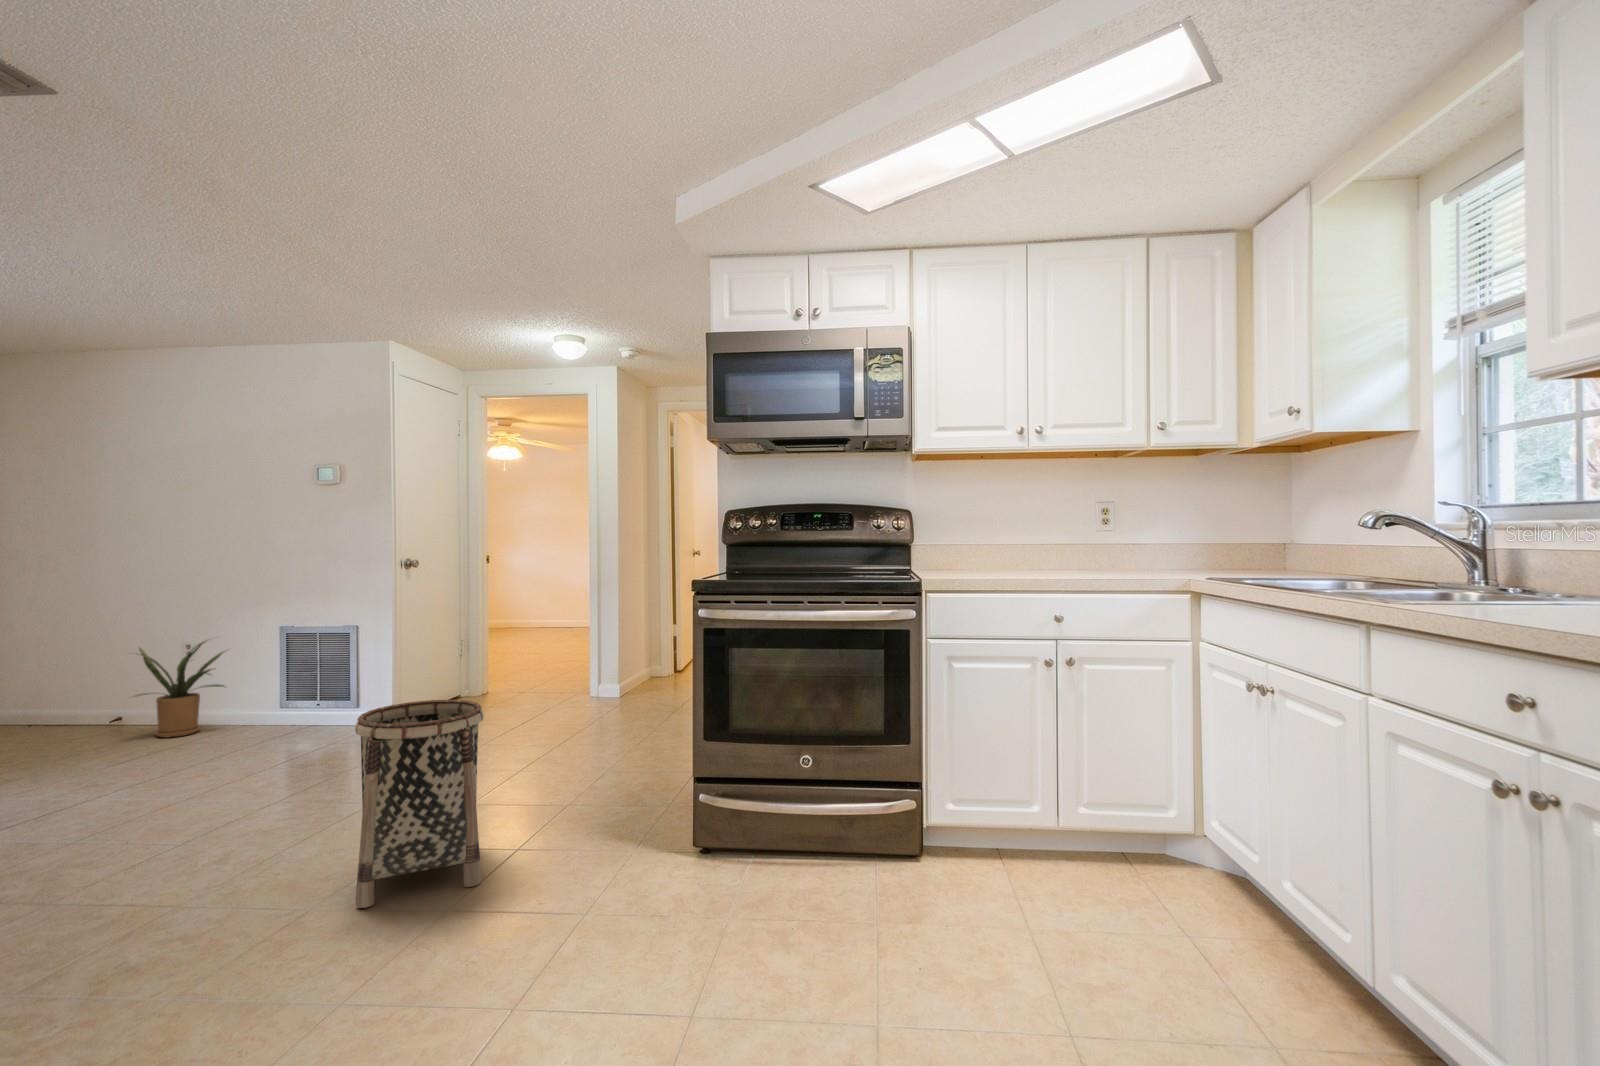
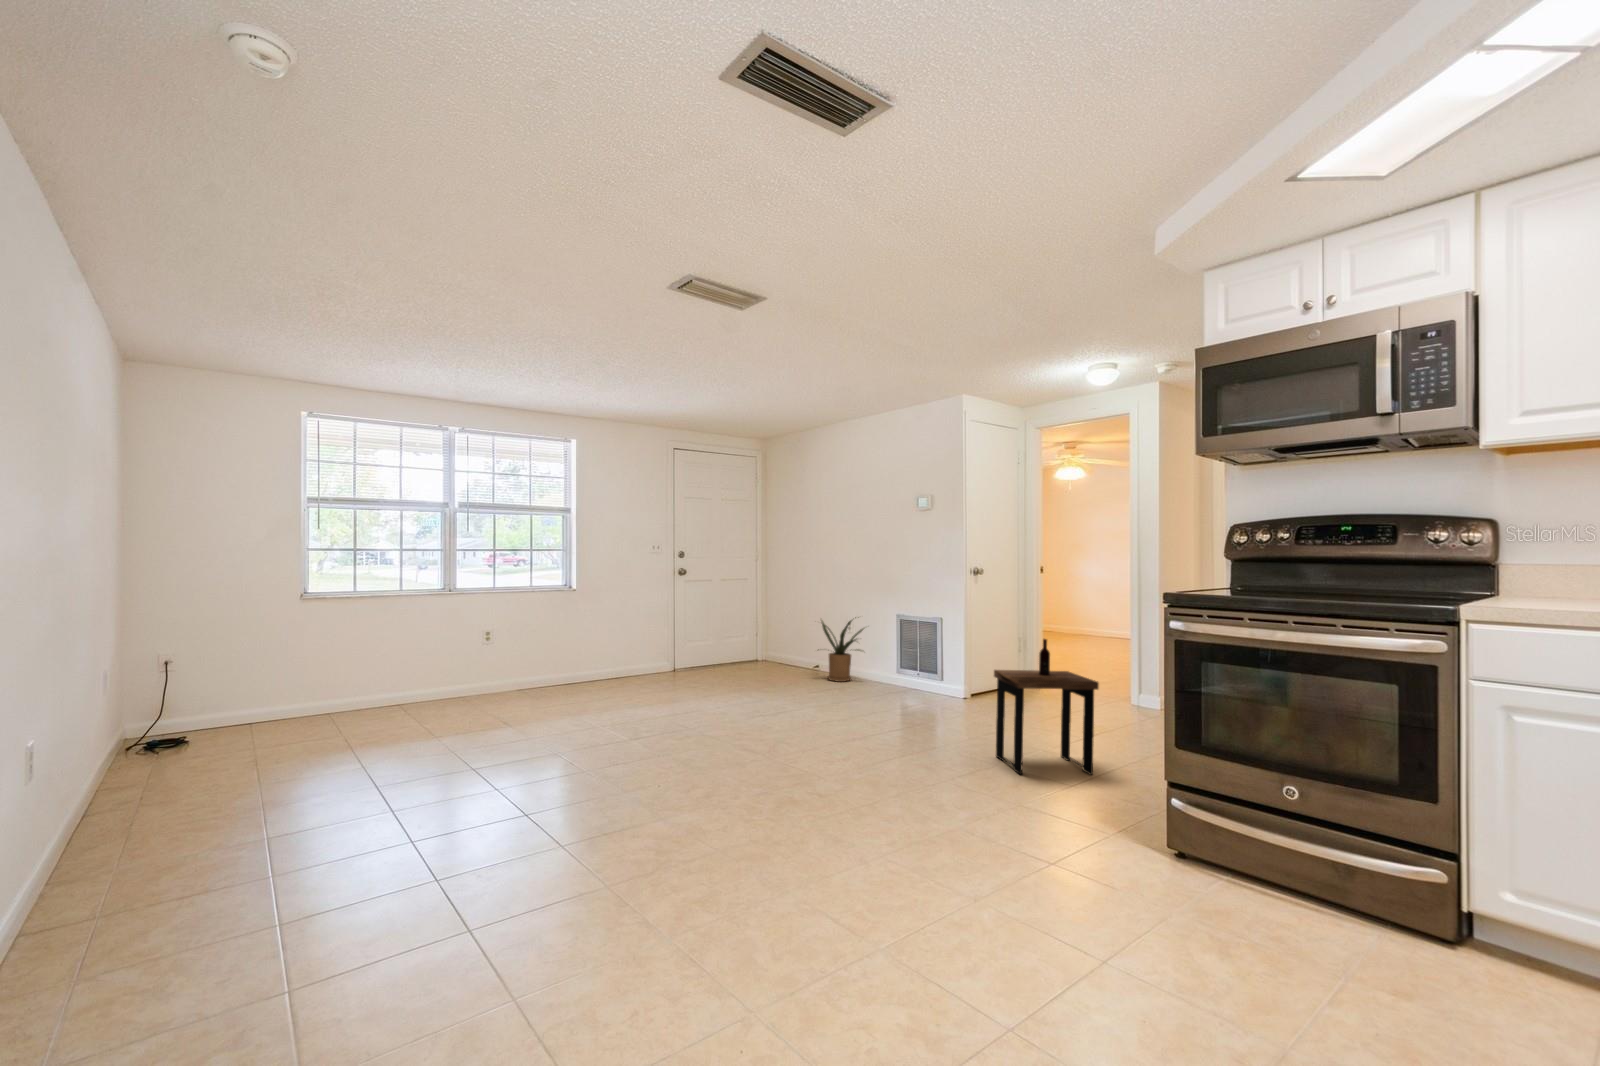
side table: none [460,642,586,807] -> present [994,639,1099,775]
basket: present [355,700,484,908] -> none [894,669,988,818]

